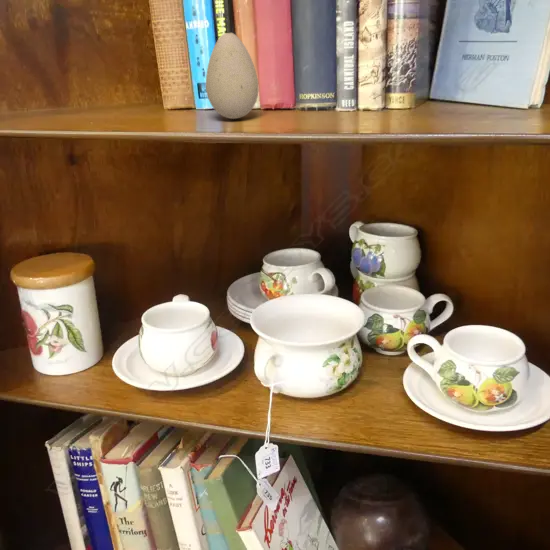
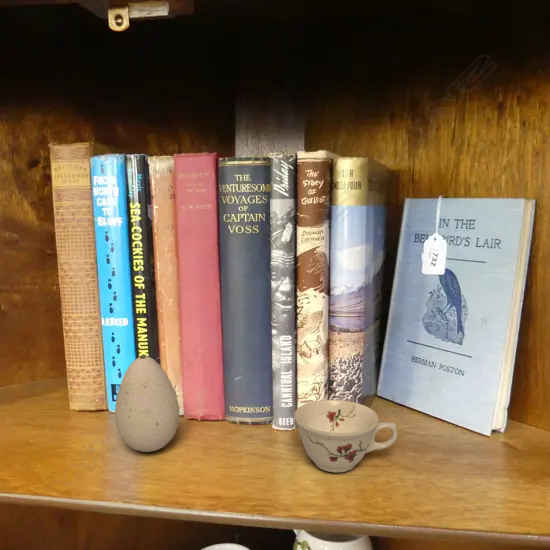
teacup: none [355,73,443,121] -> present [294,400,398,472]

